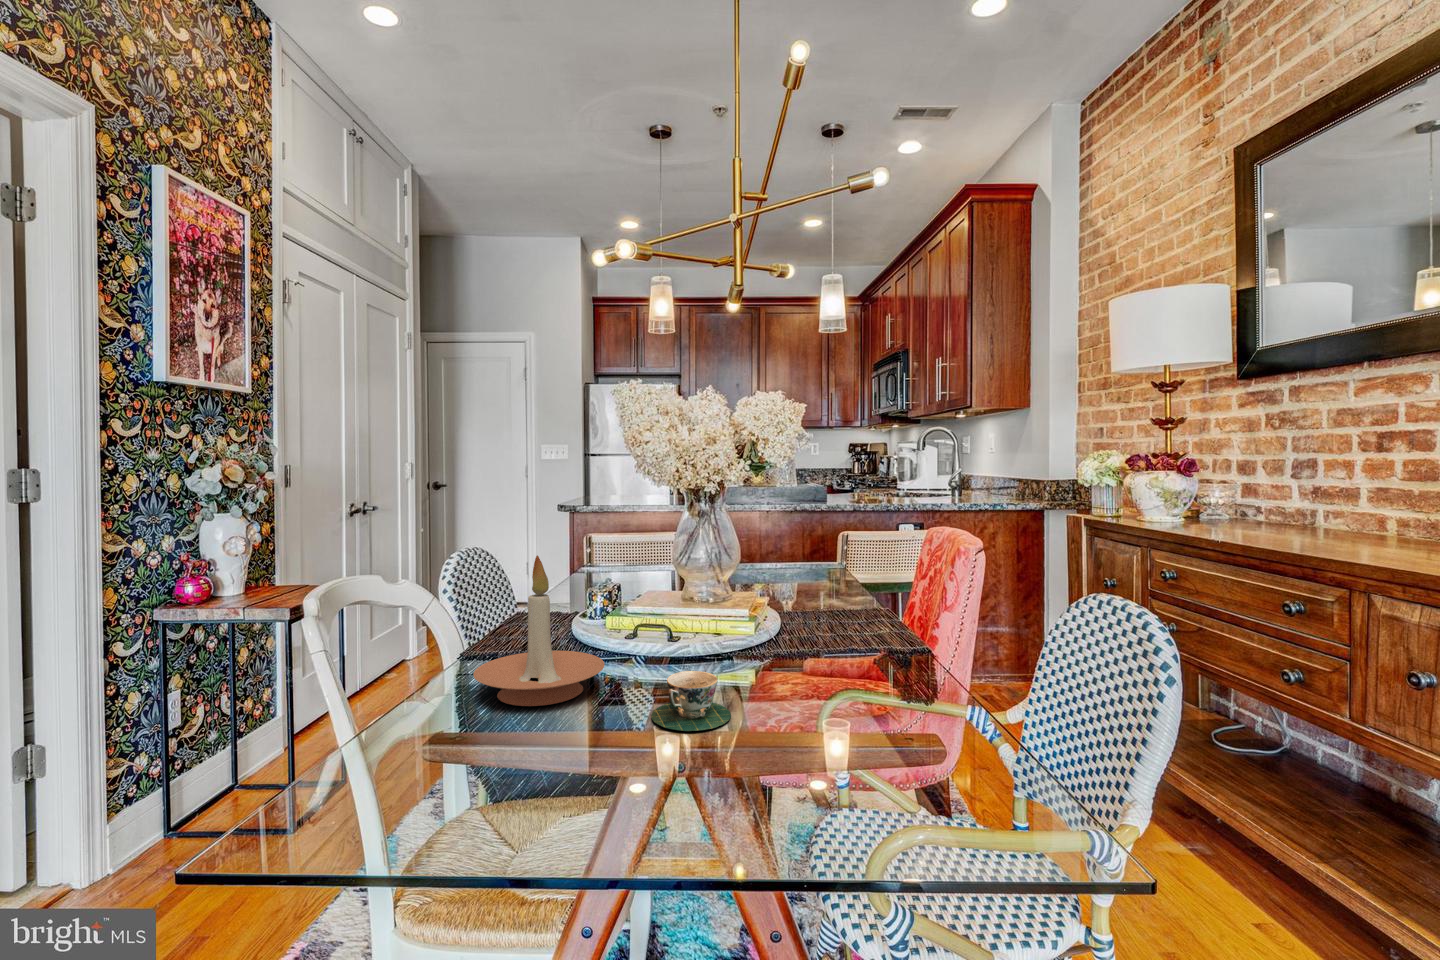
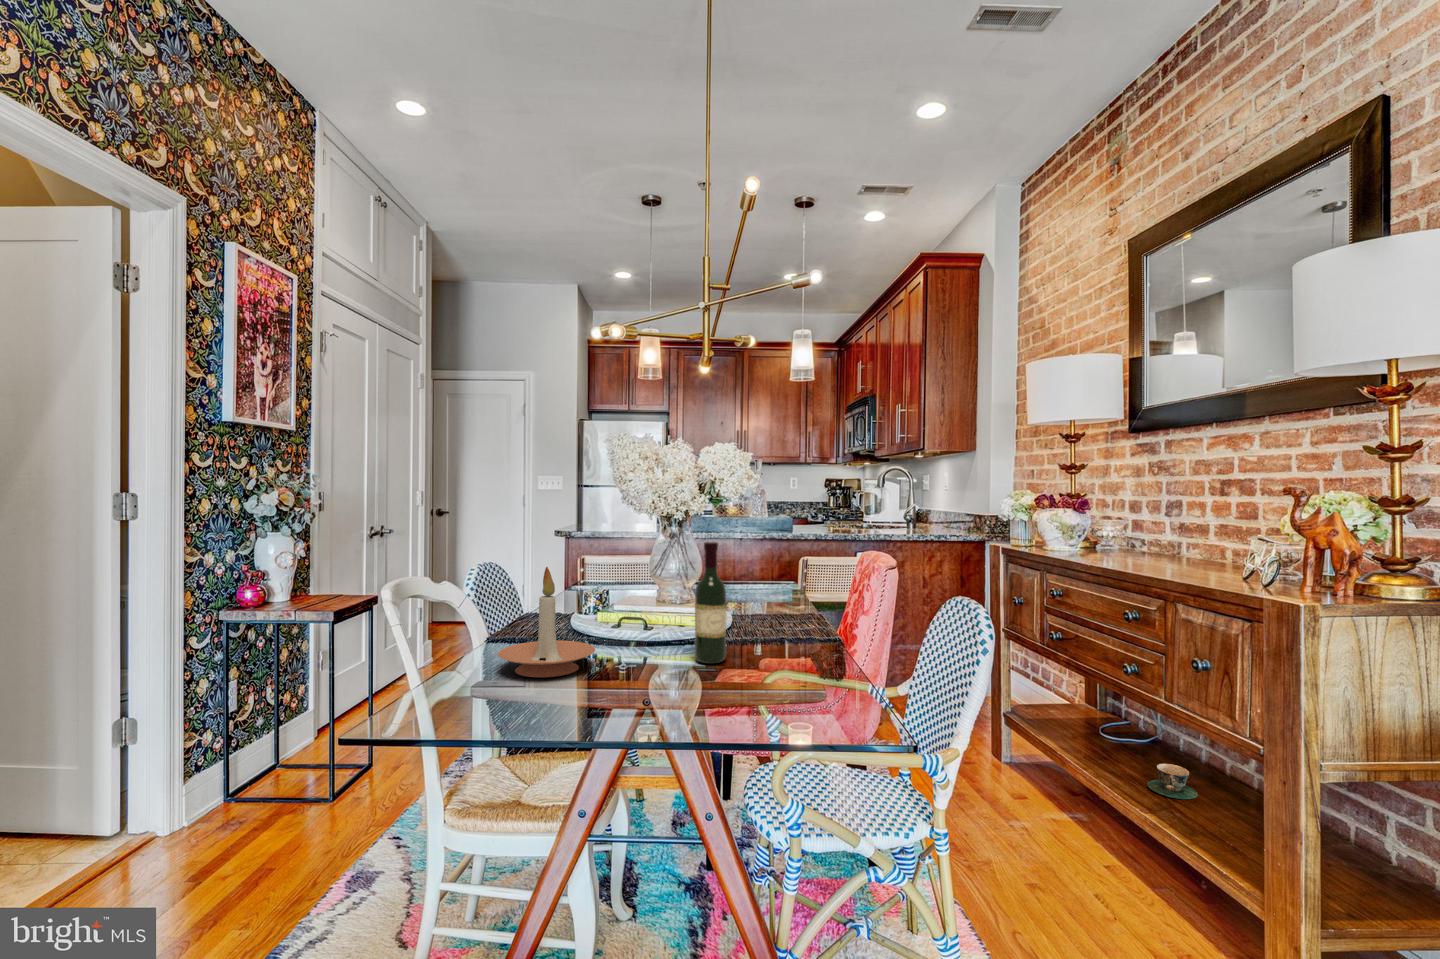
wine bottle: none [736,519,778,681] -> present [695,542,726,664]
teacup: present [651,671,731,731] -> present [1147,764,1198,799]

